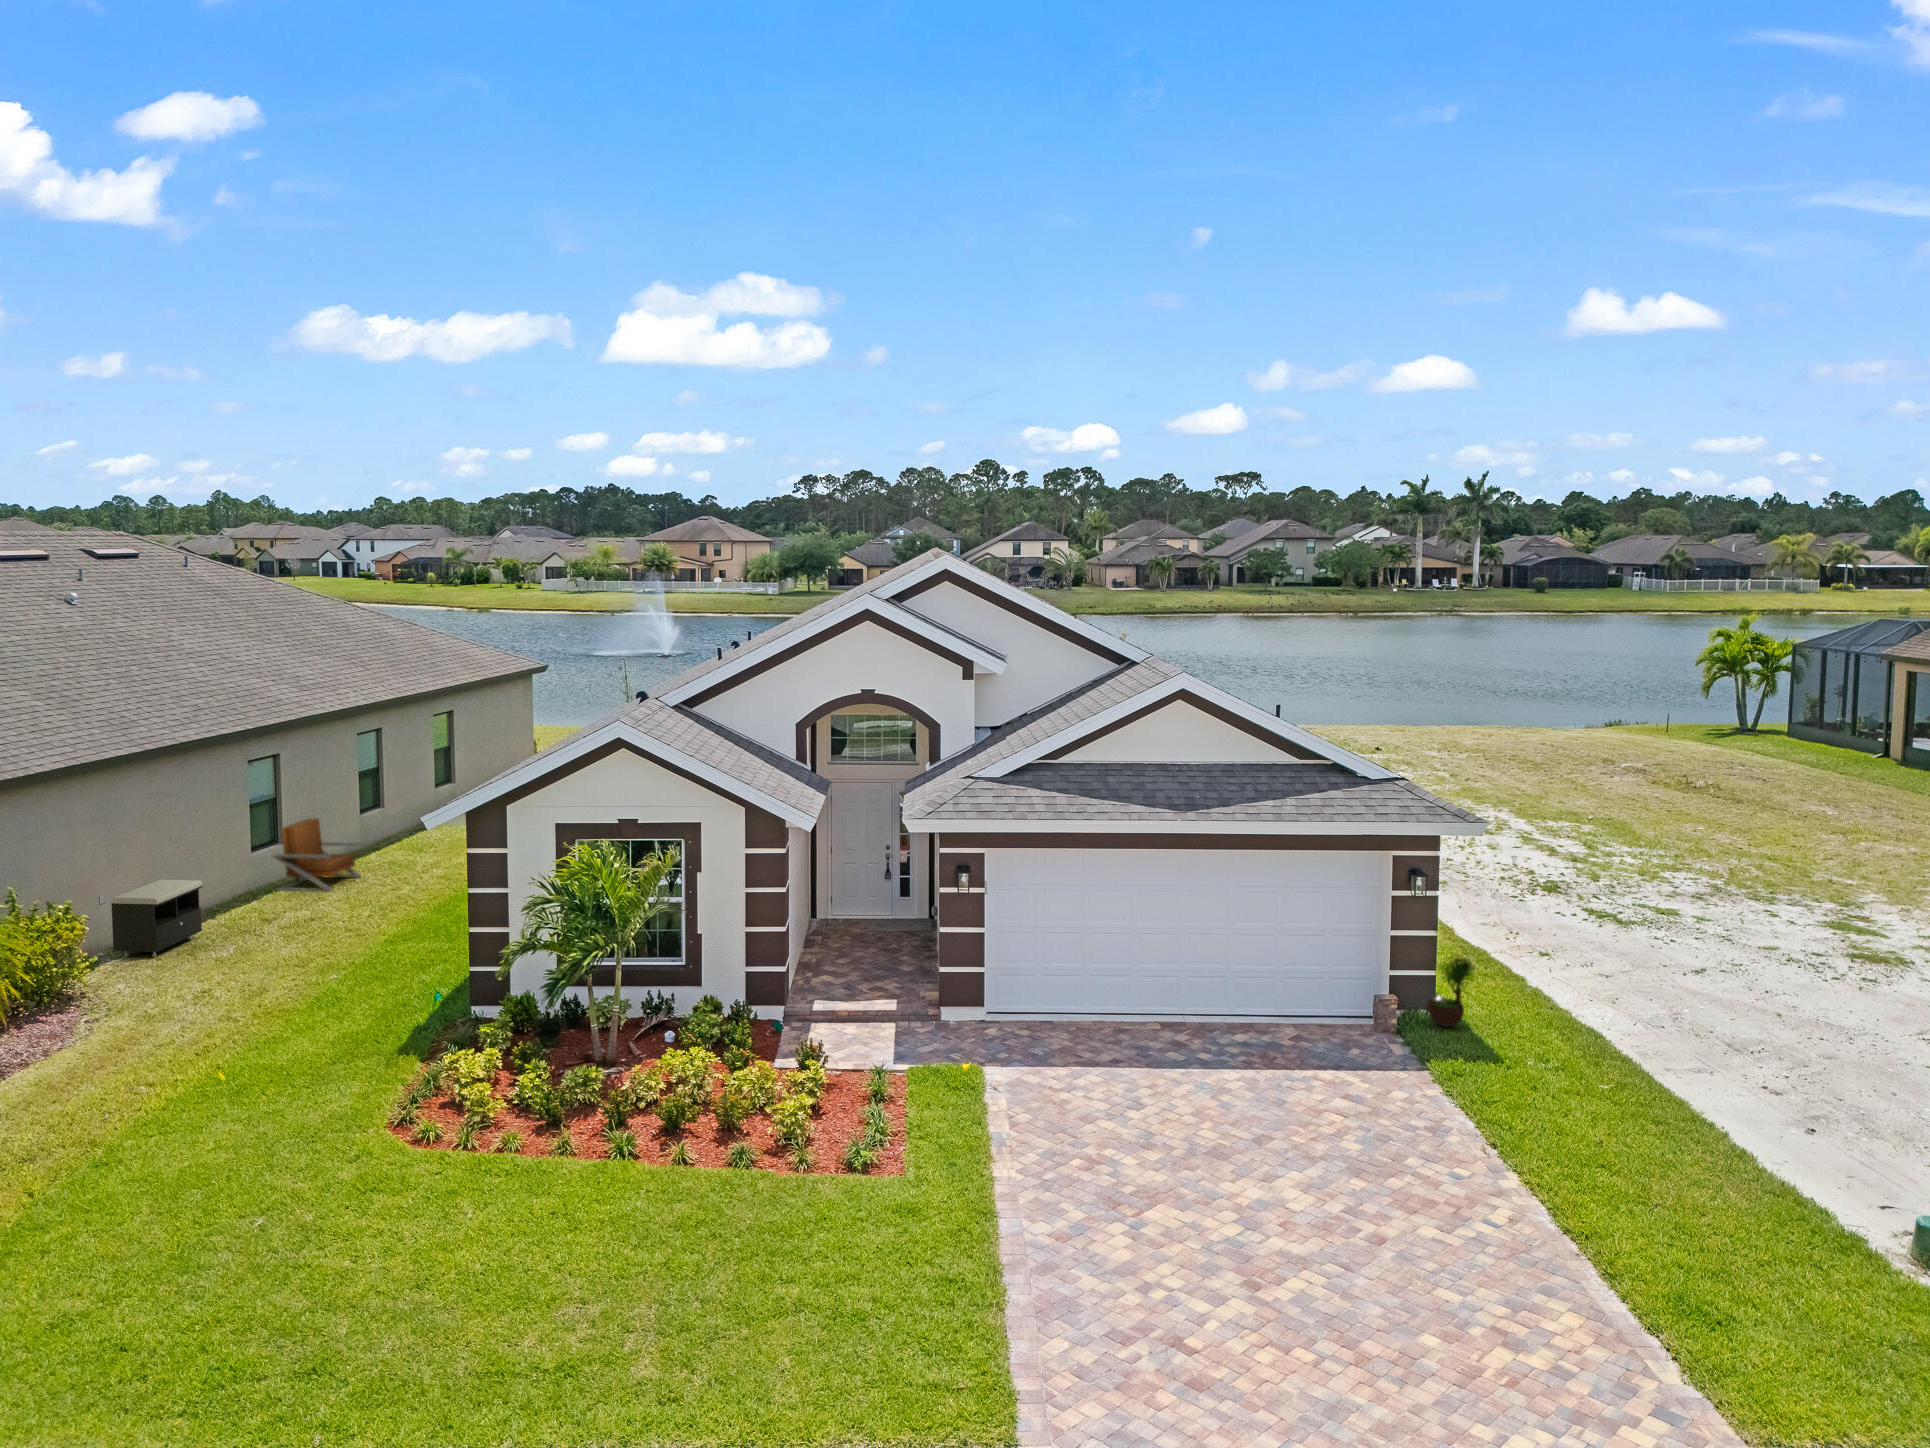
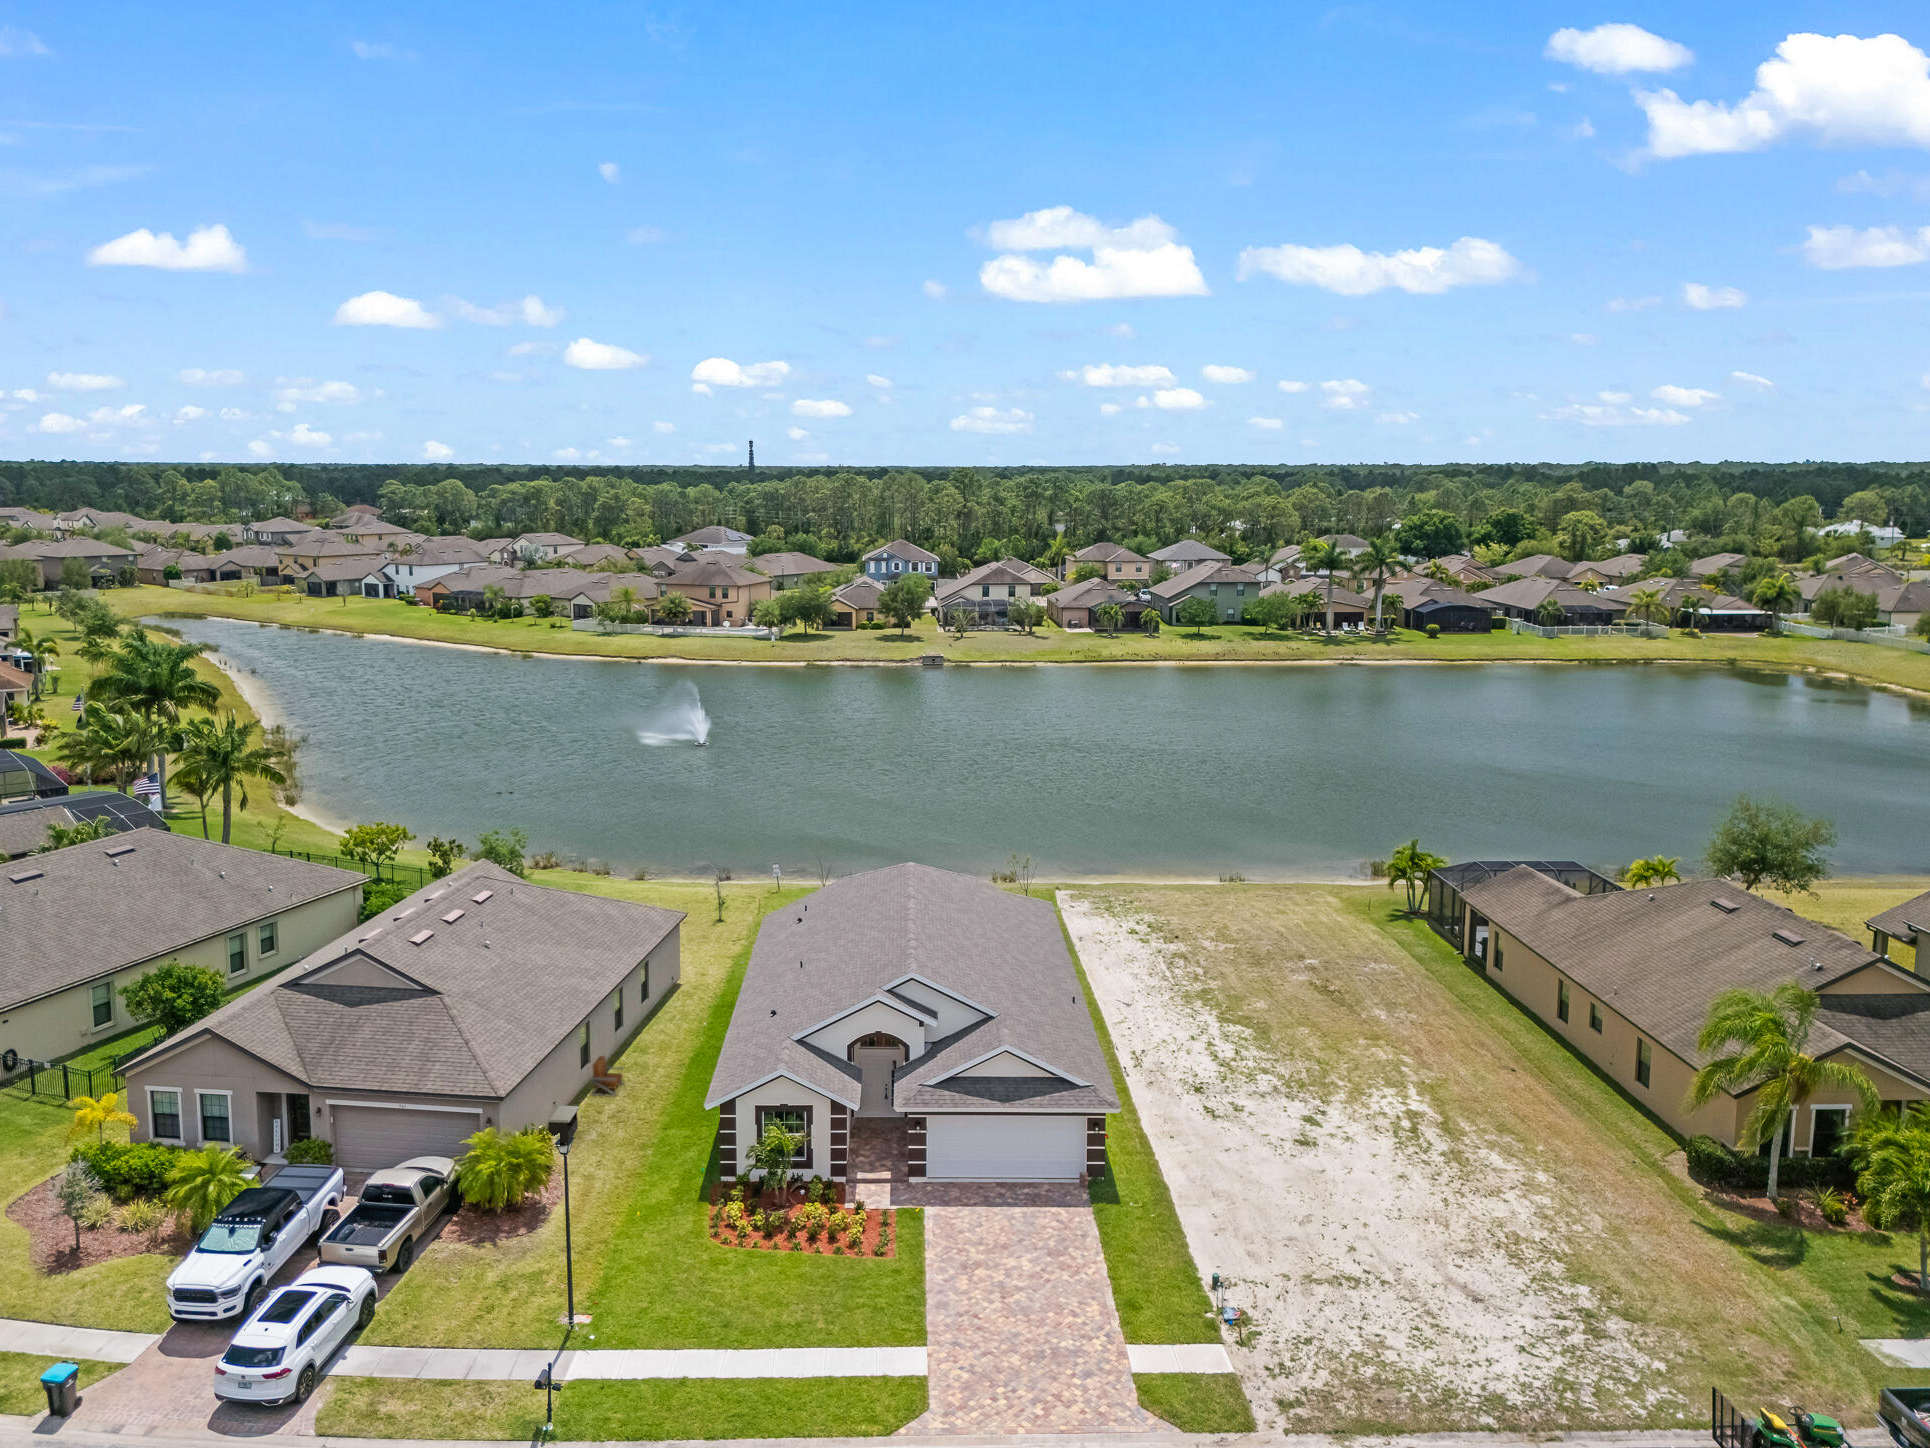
potted tree: present [1427,955,1475,1027] -> none [1103,1157,1122,1187]

